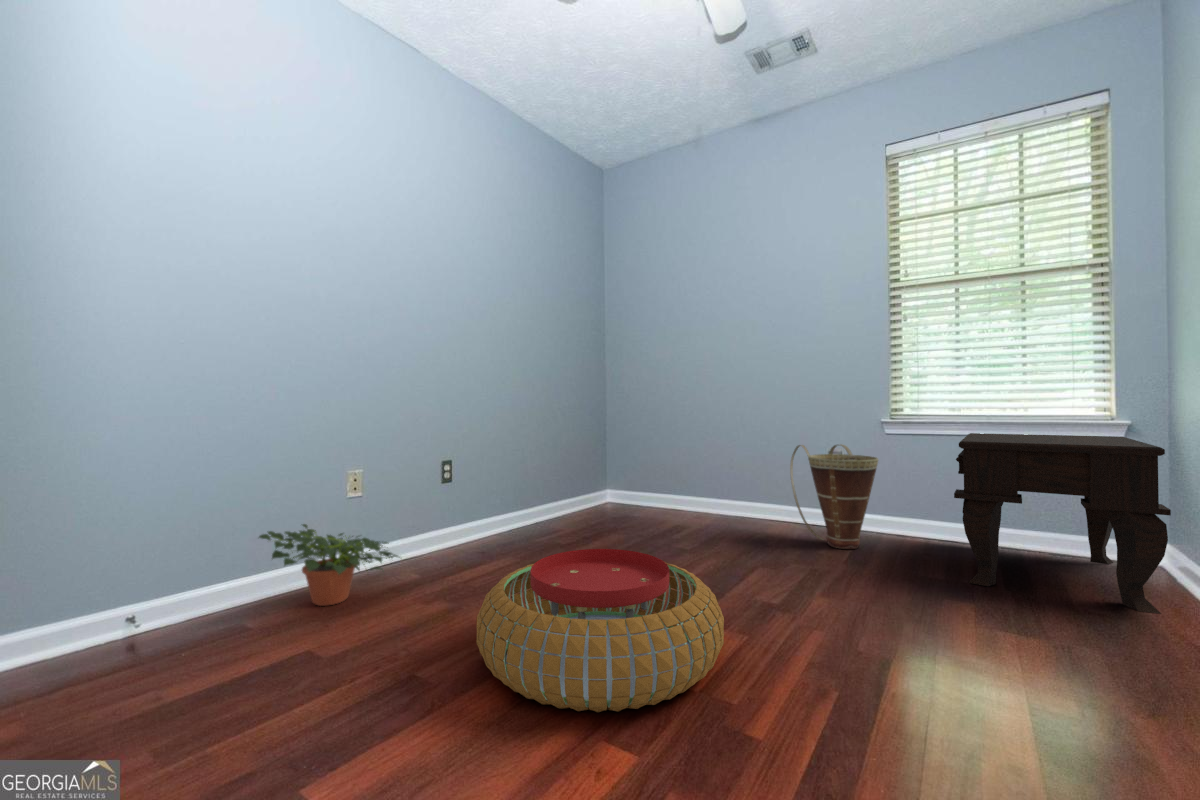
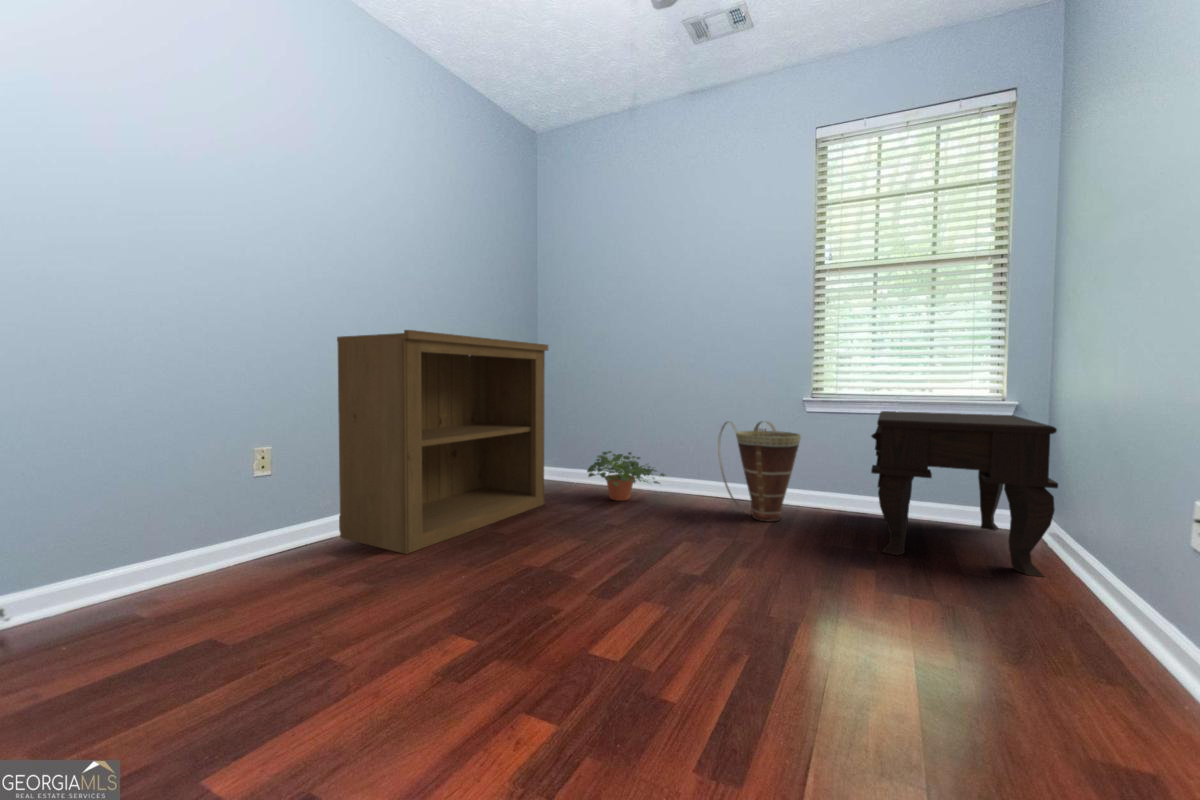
bookshelf: none [423,359,616,570] -> present [337,330,548,554]
potted plant: present [259,524,400,606] -> present [587,451,665,501]
pouf: present [476,549,724,712] -> none [393,534,661,716]

